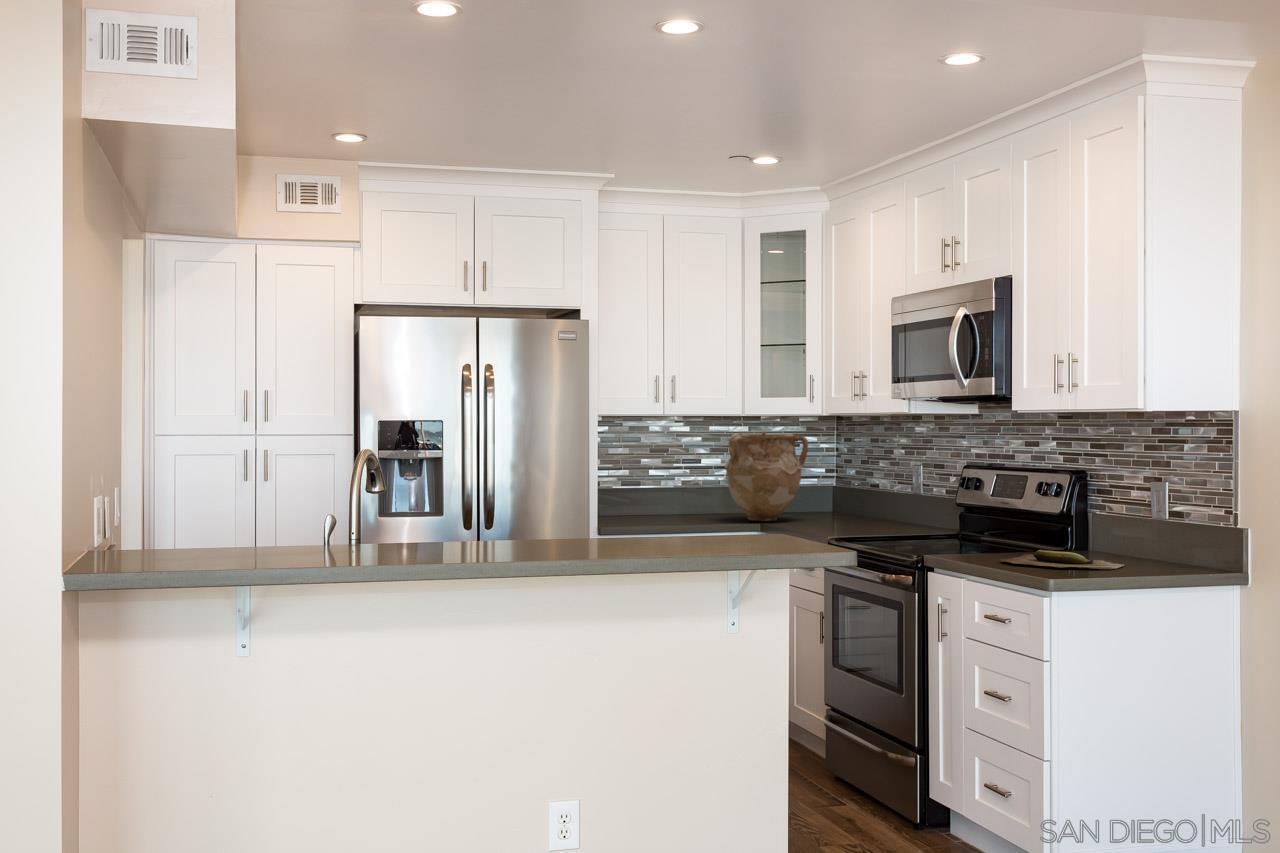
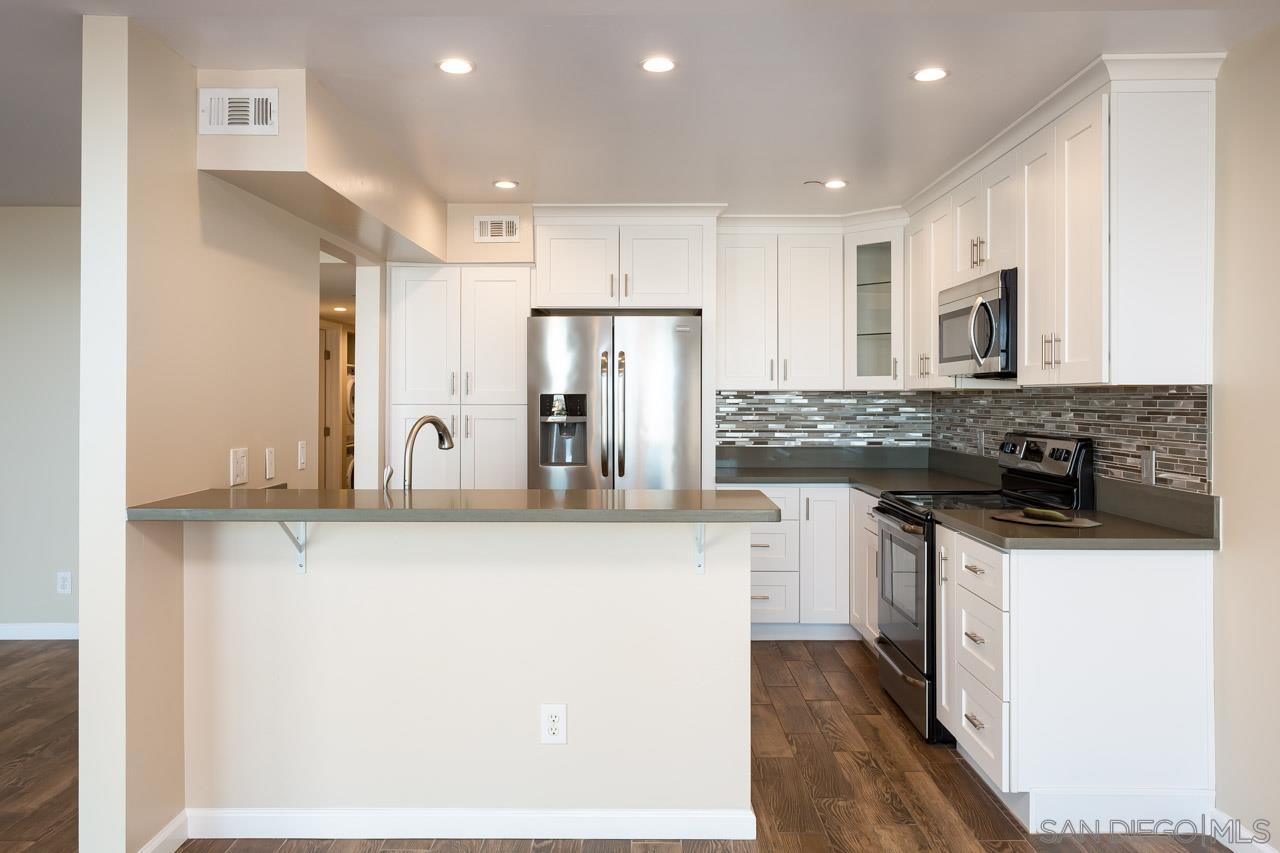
vase: present [724,432,808,522] -> none [826,404,894,475]

